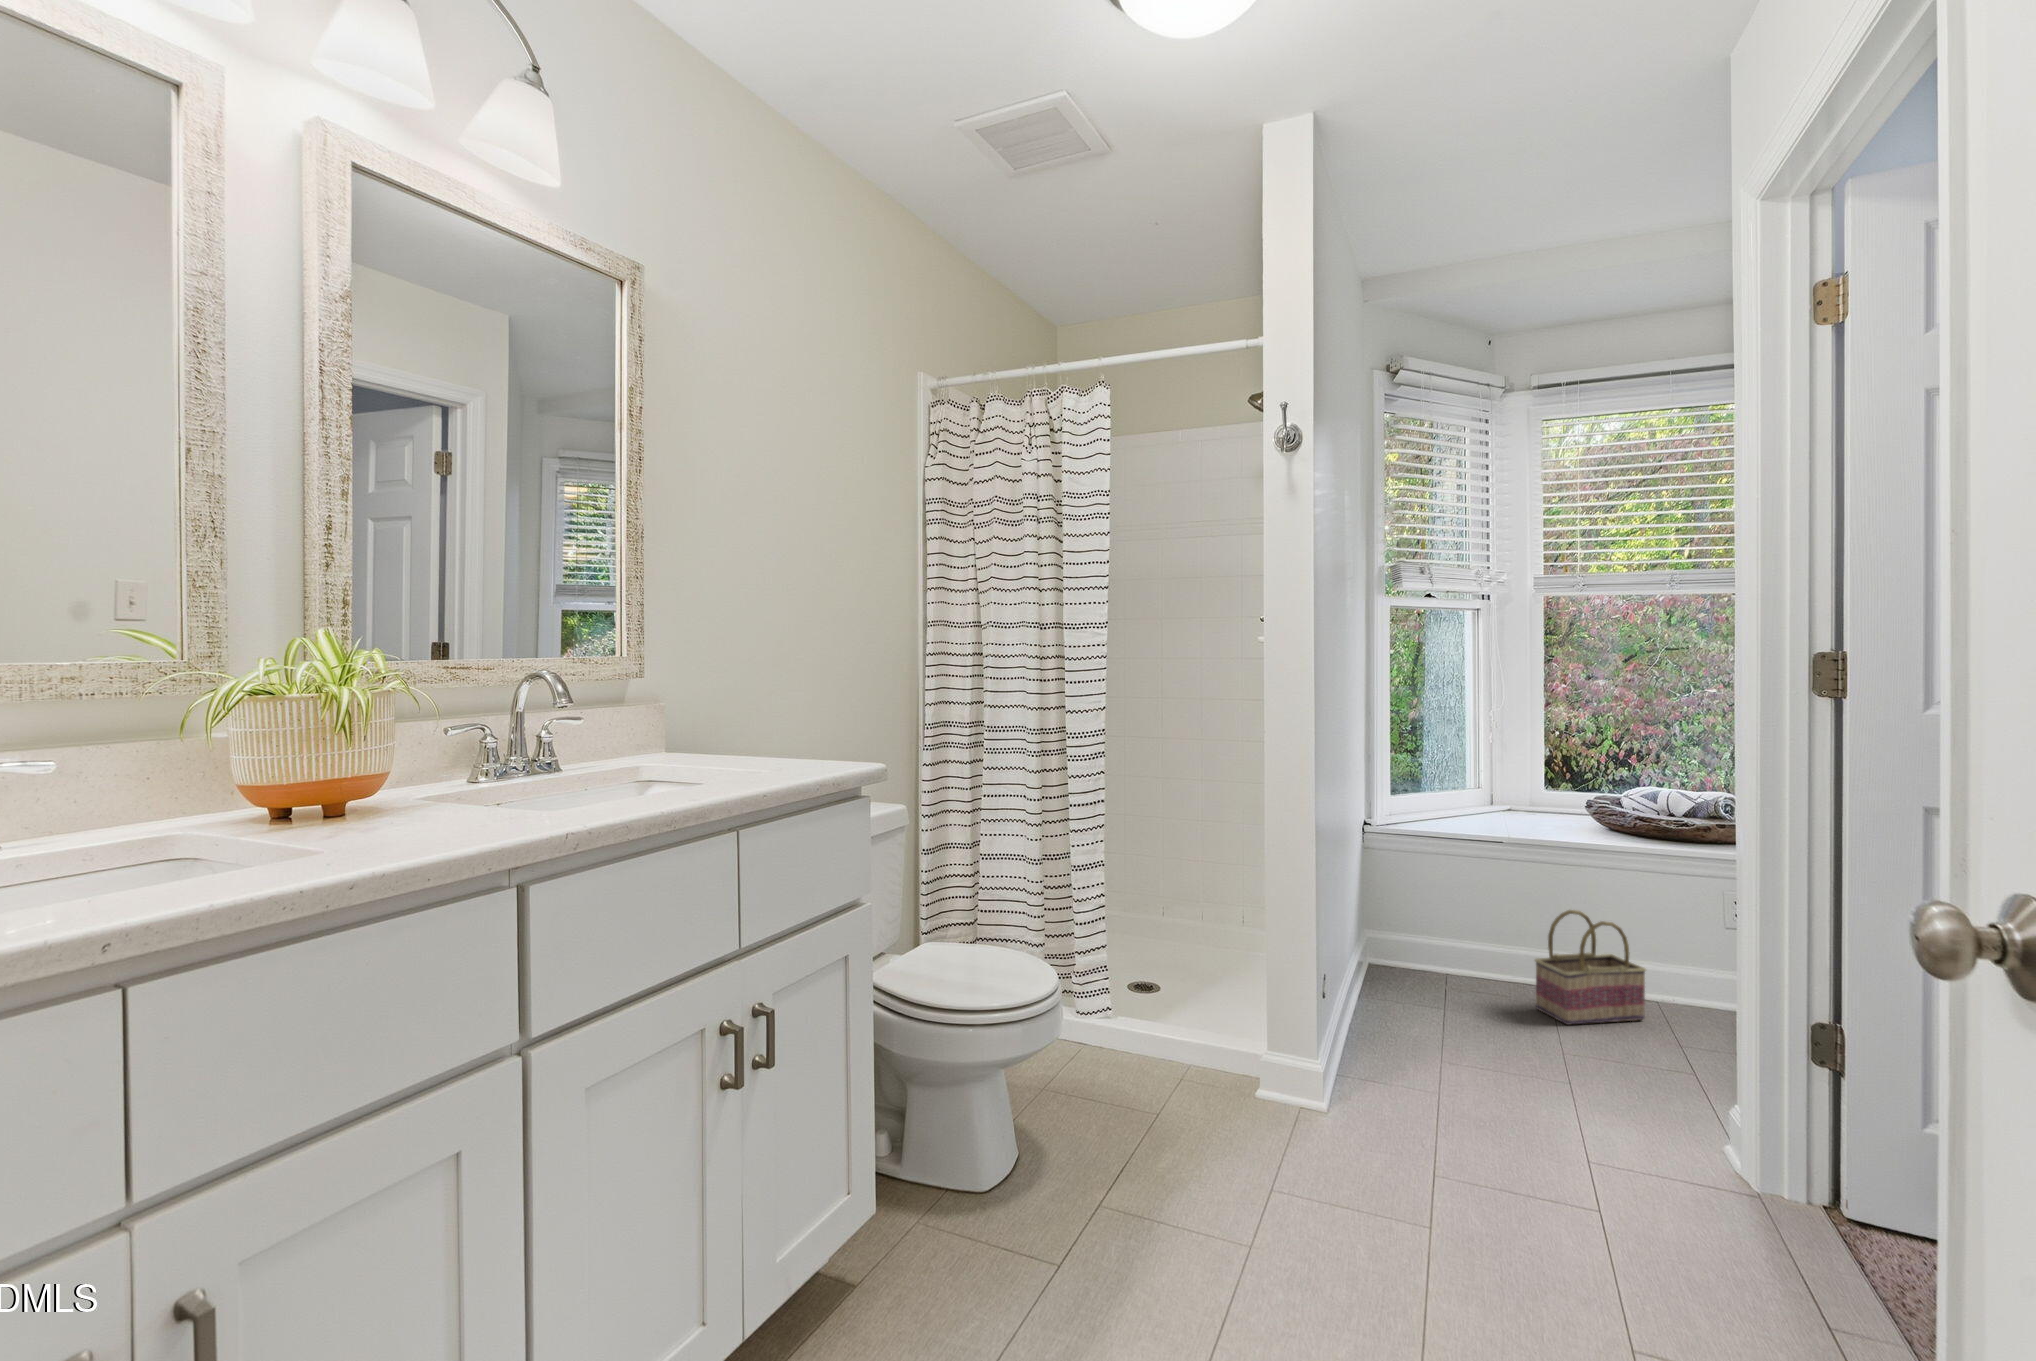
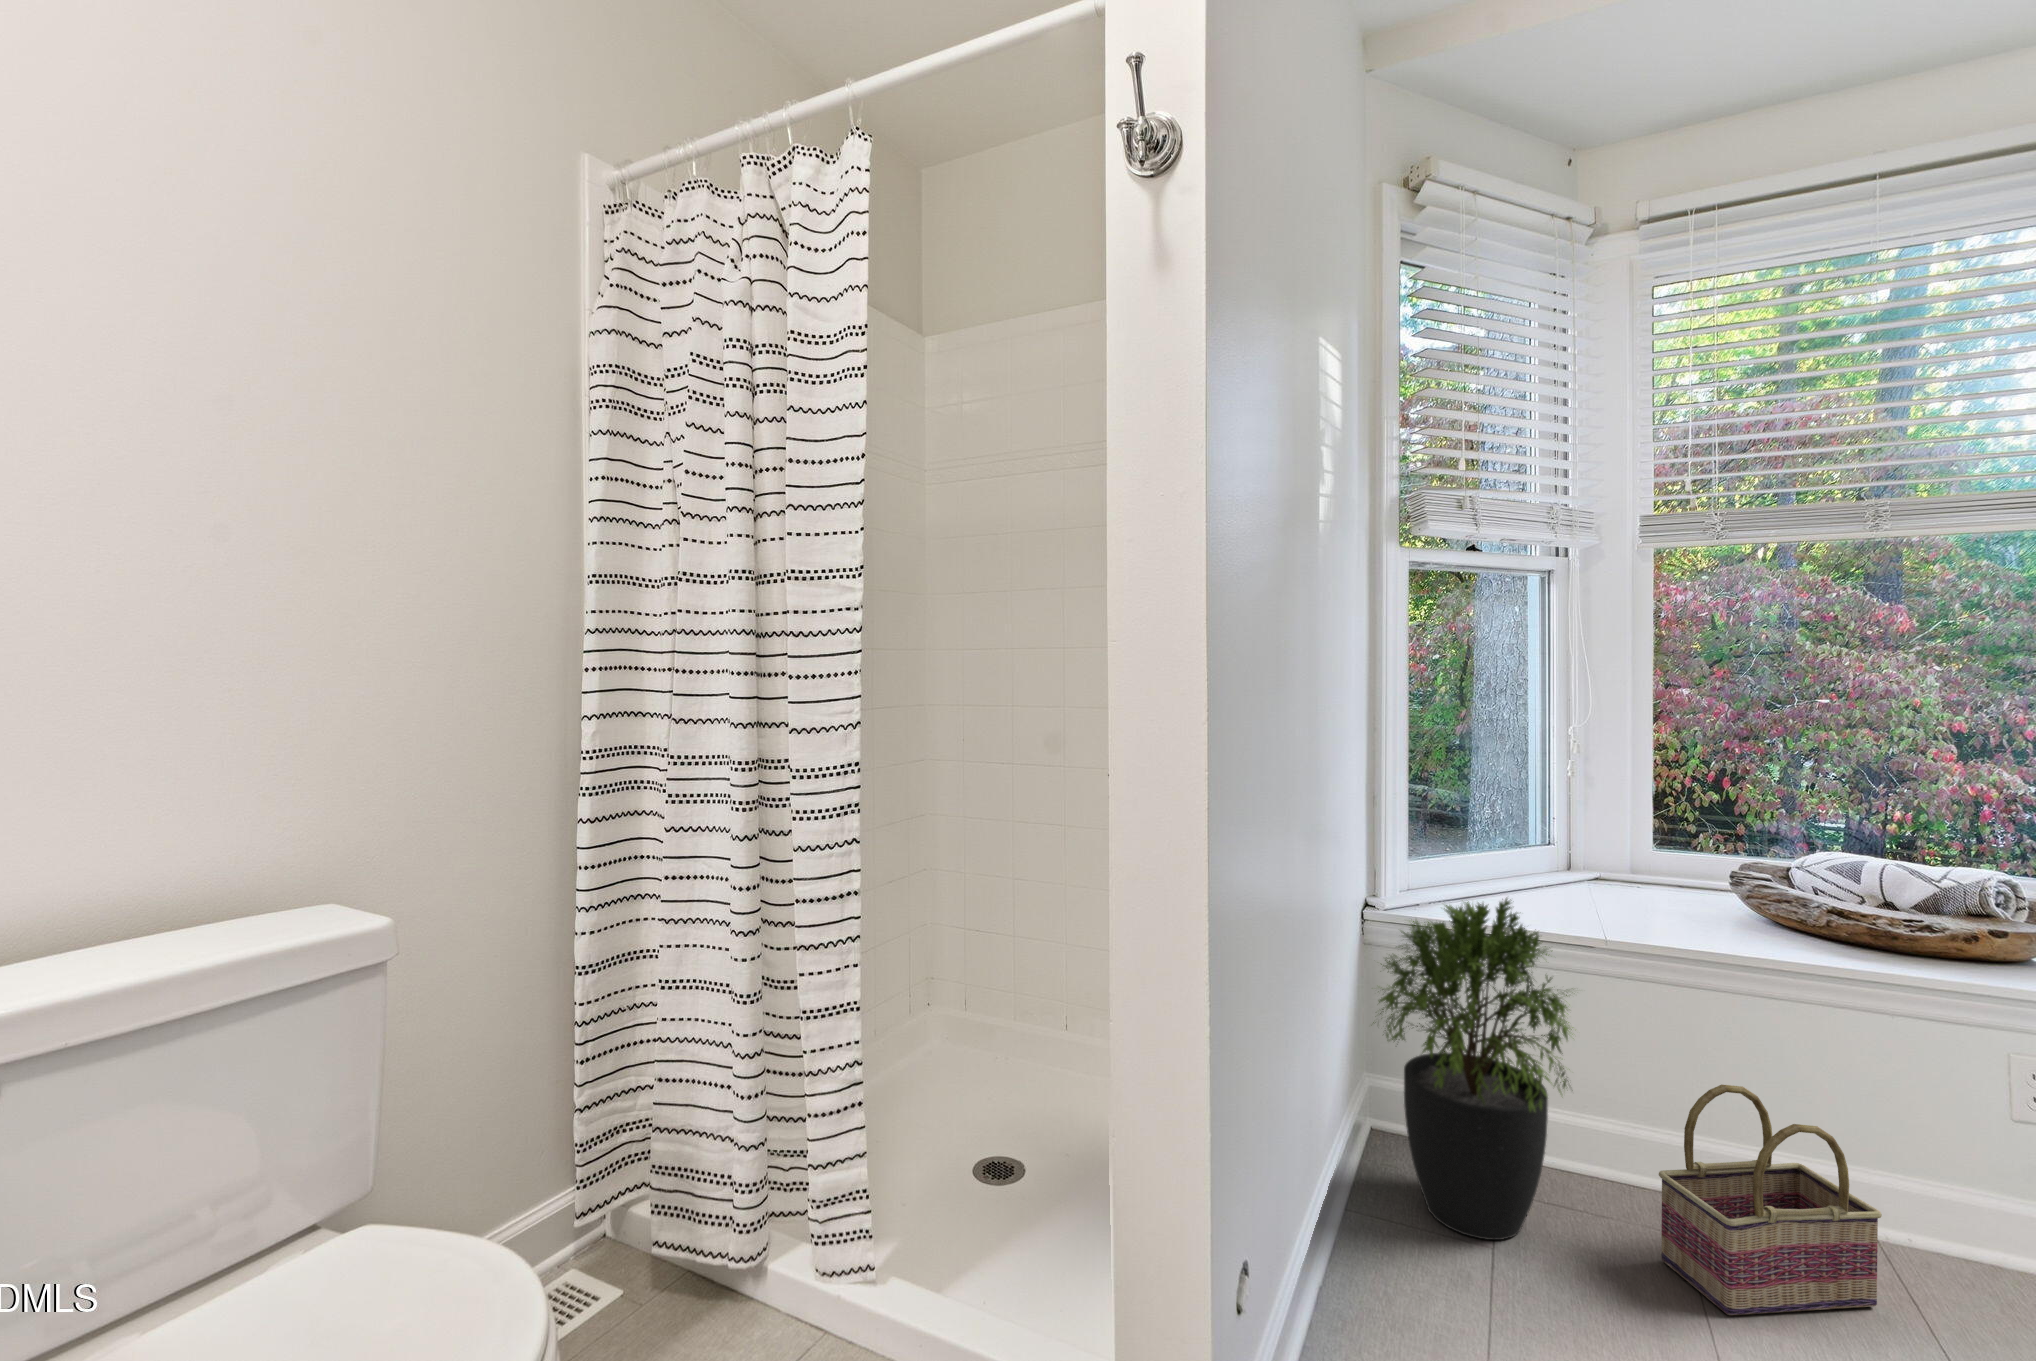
potted plant: none [1371,808,1494,1004] -> present [1373,898,1573,1240]

